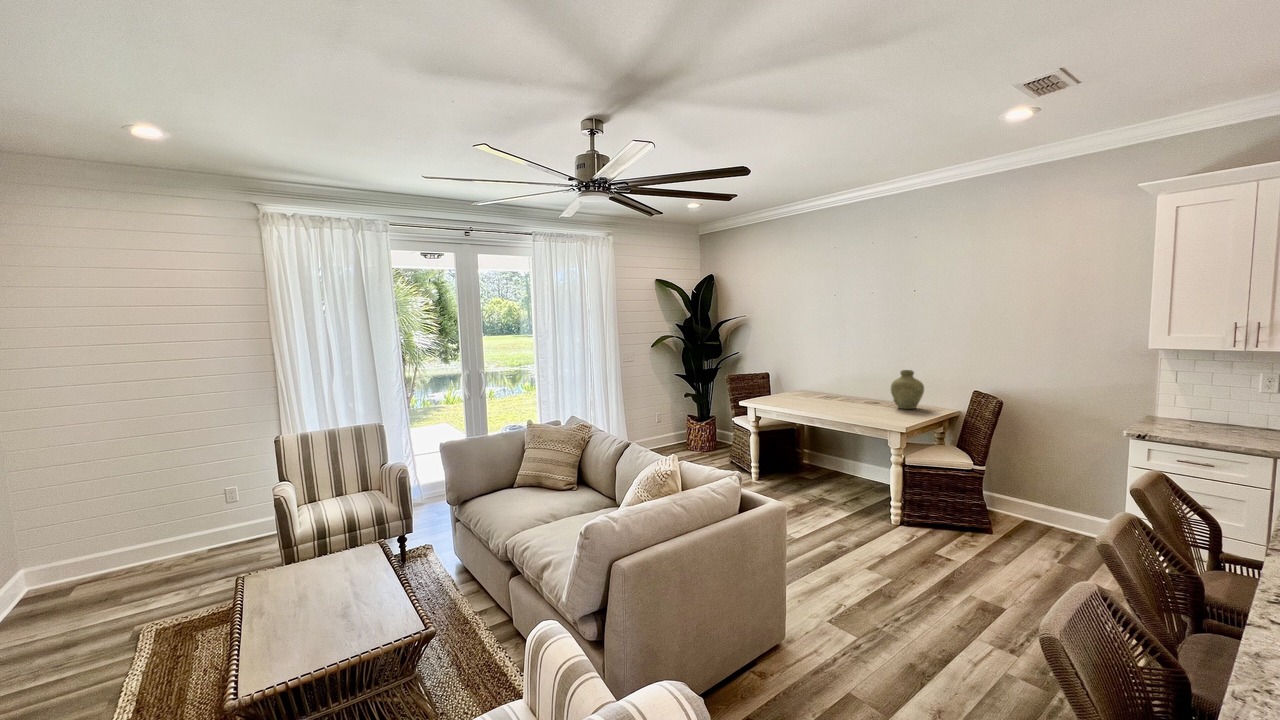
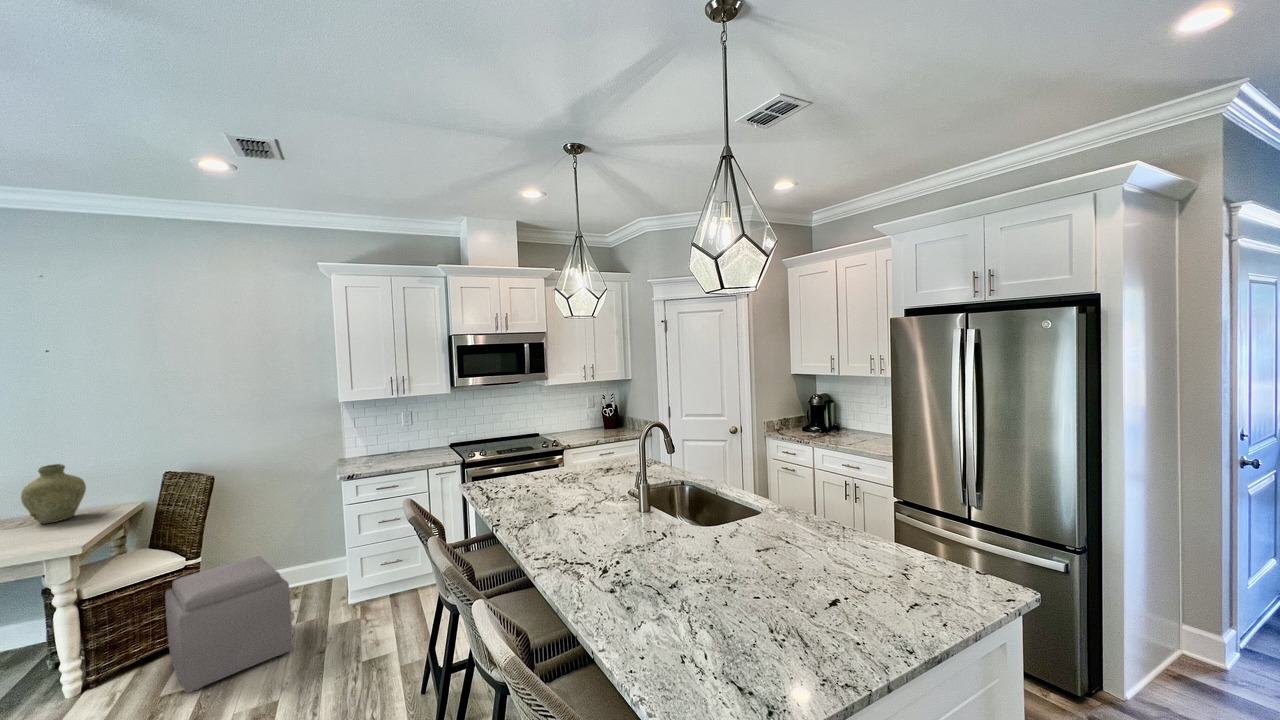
ottoman: none [948,475,1044,580] -> present [165,556,293,693]

